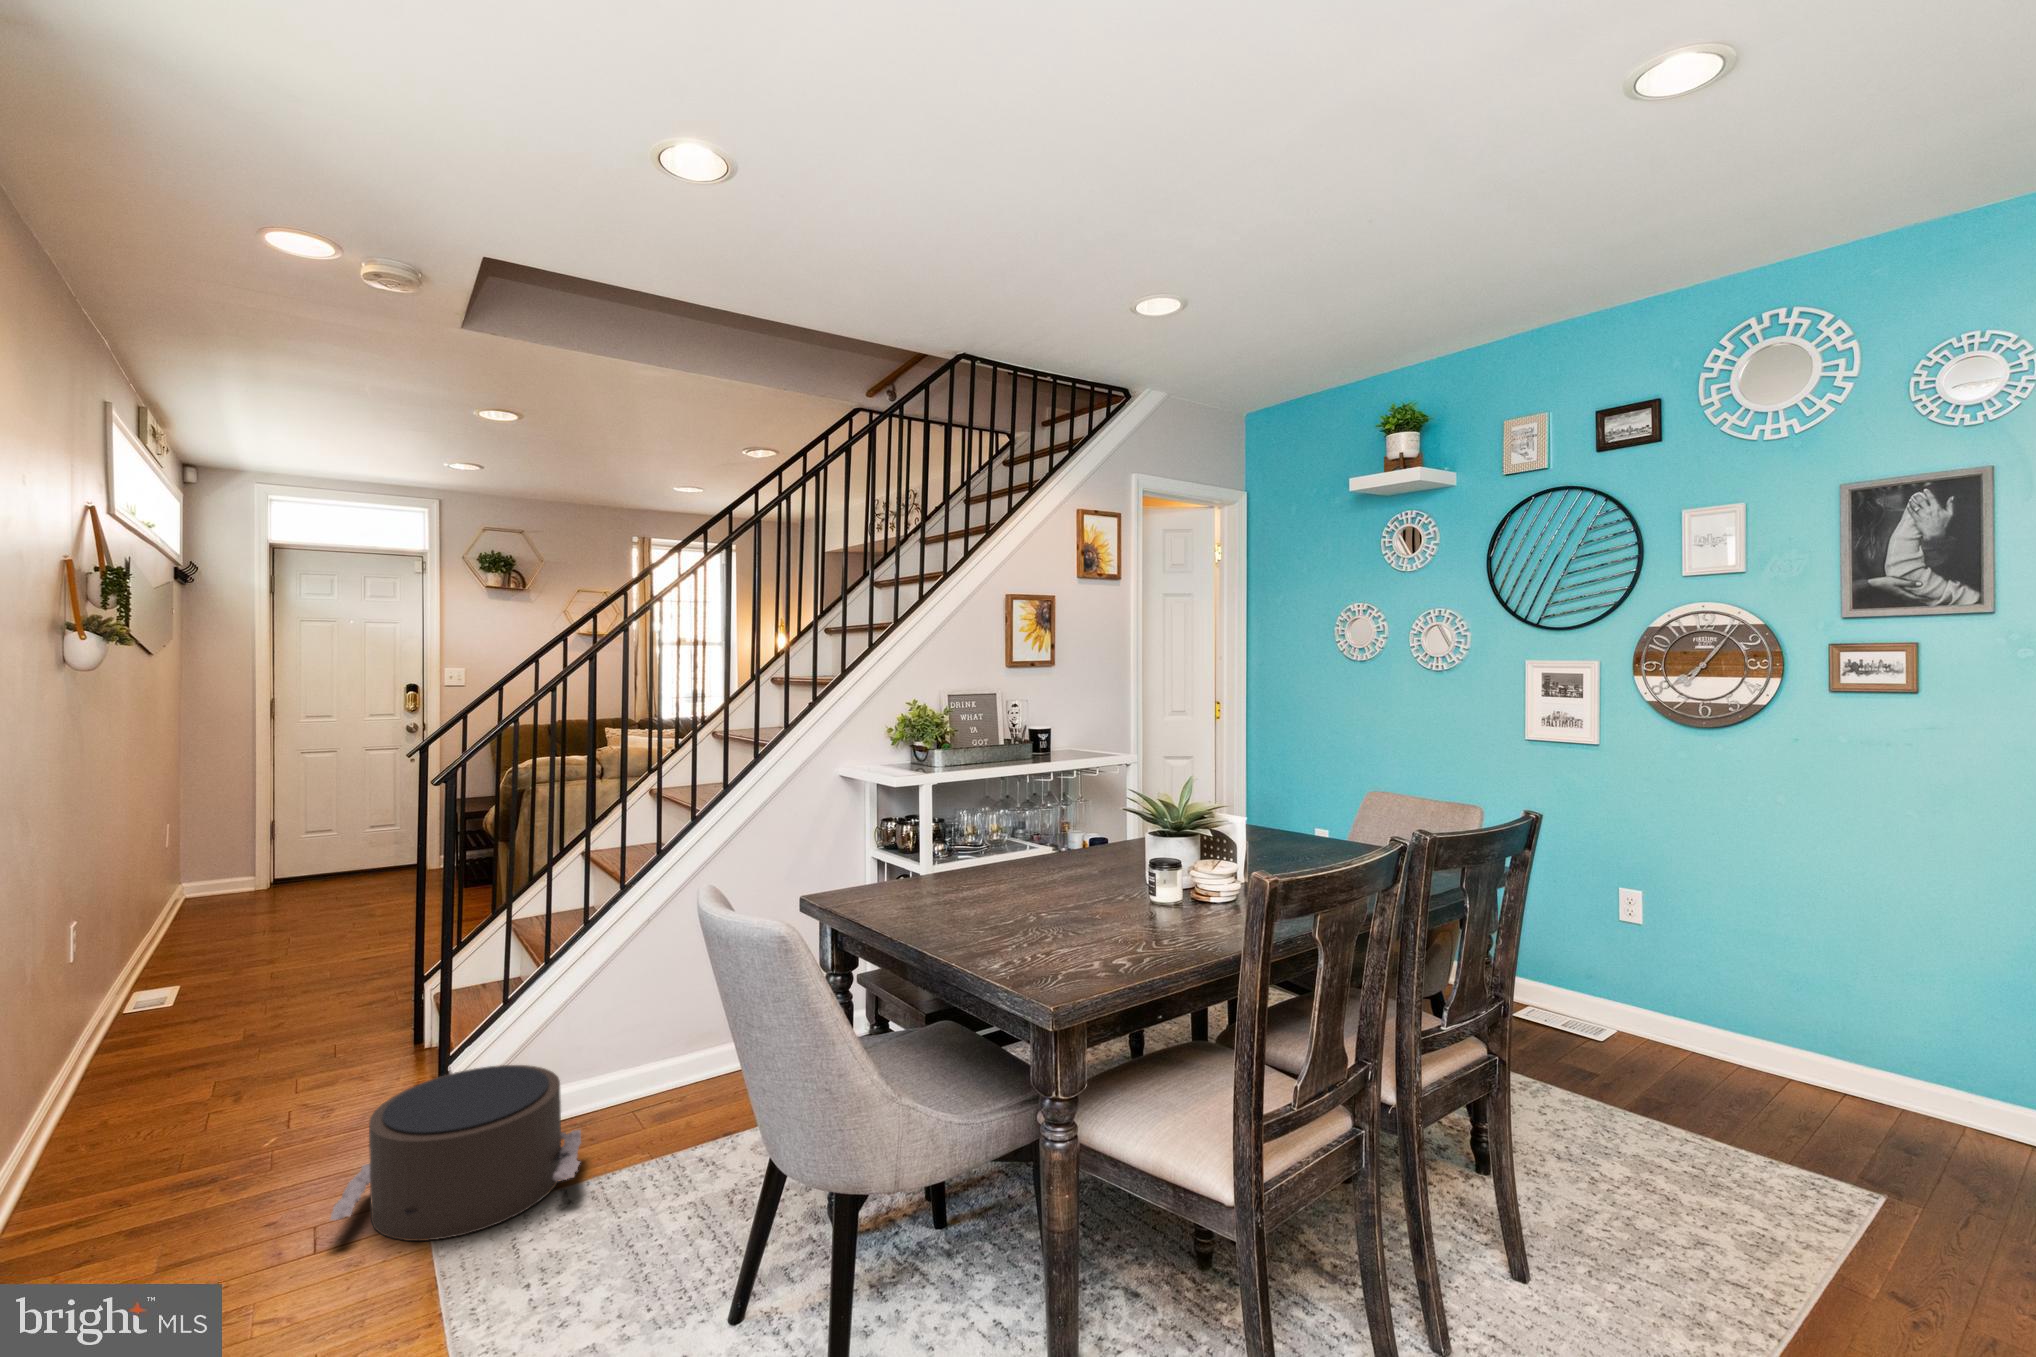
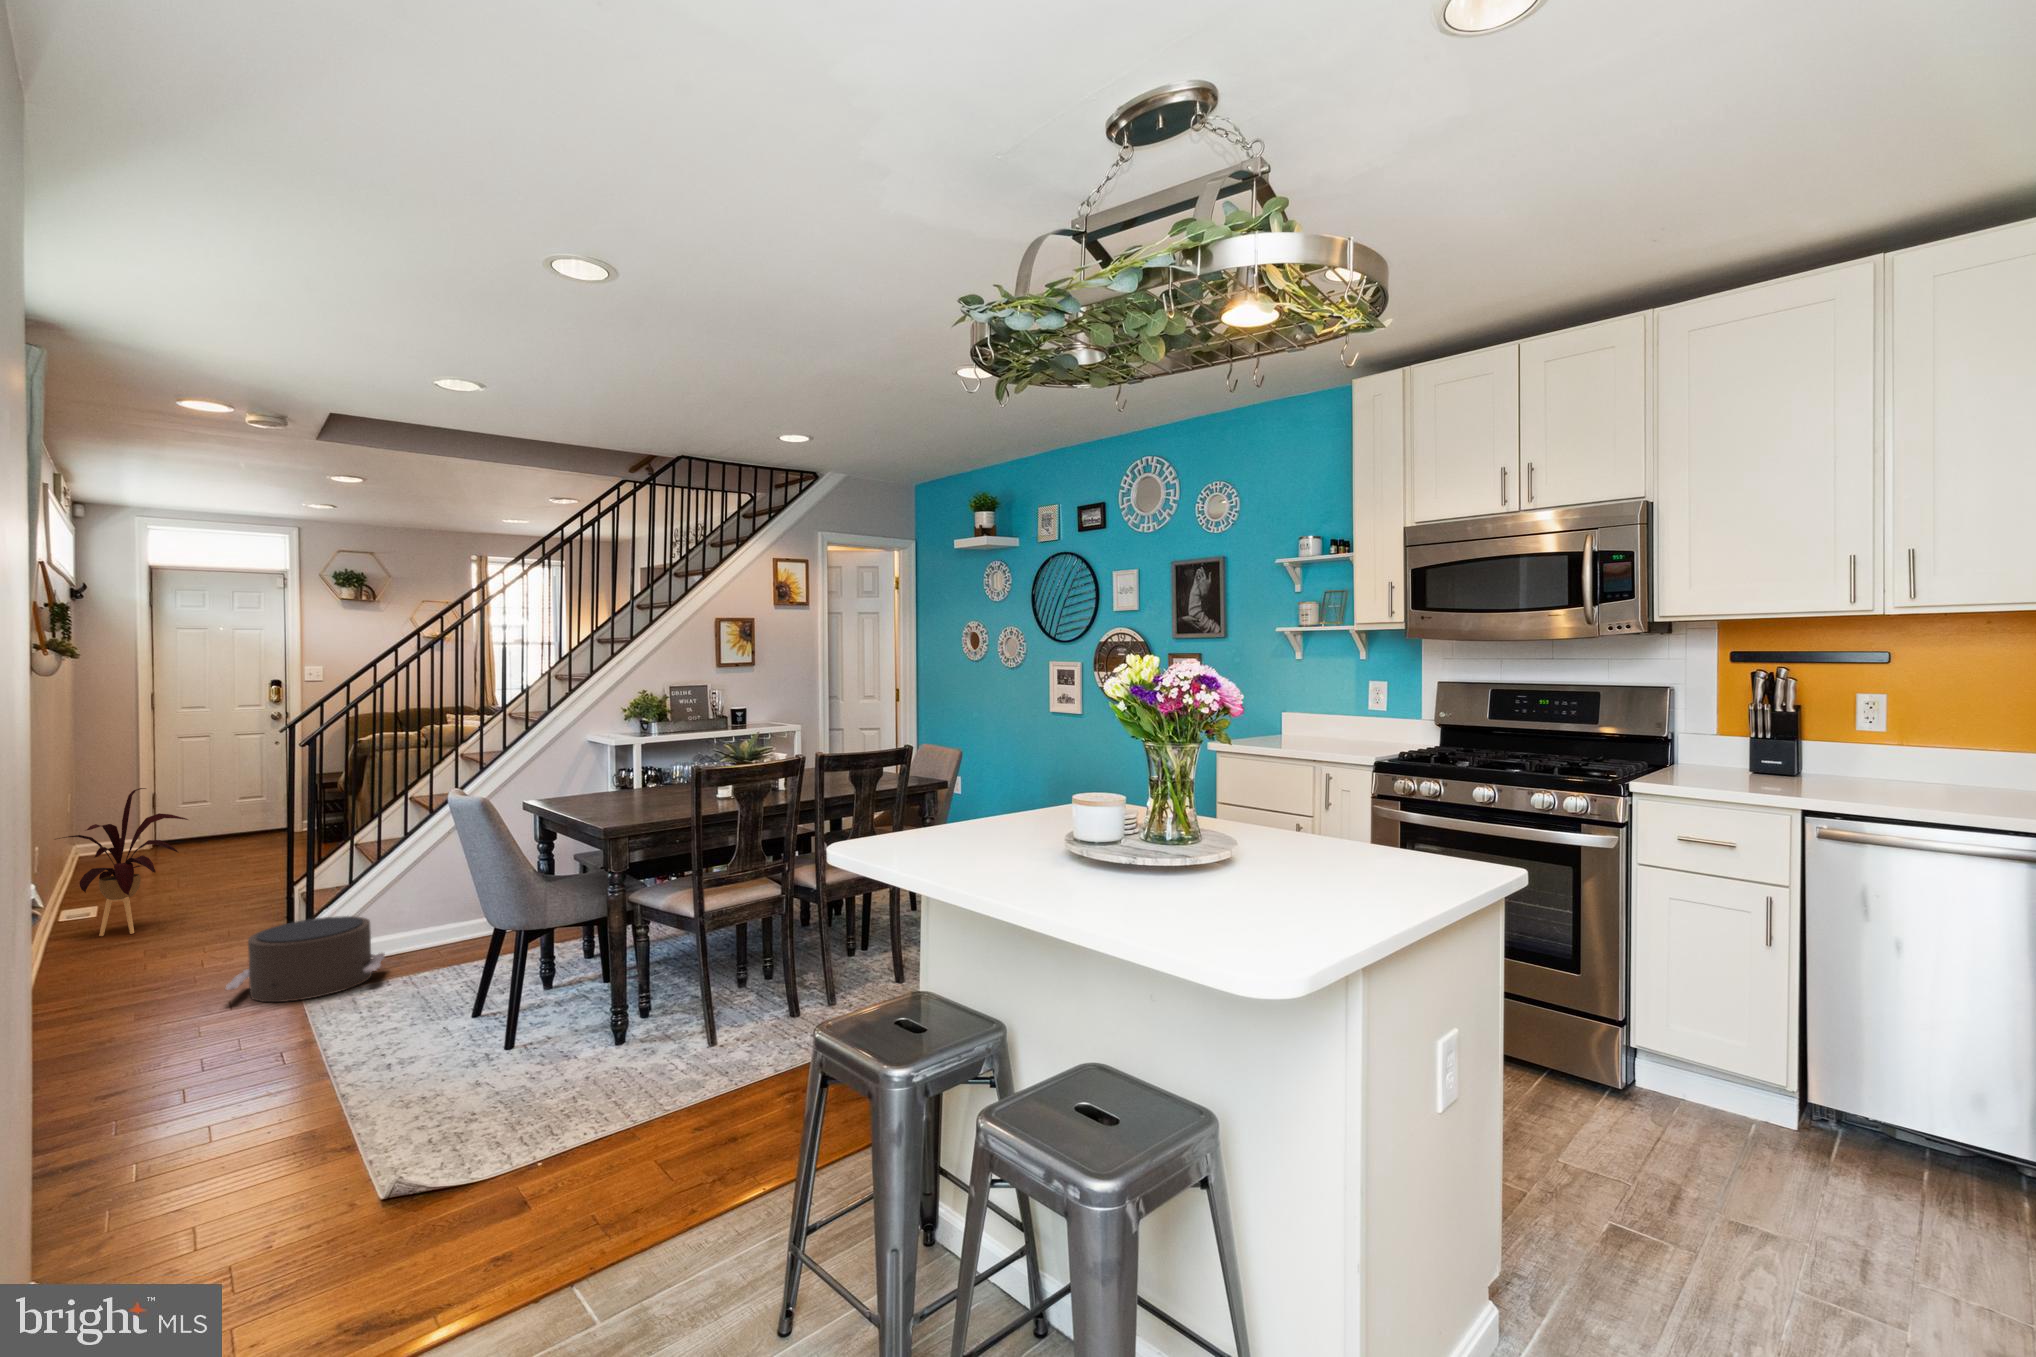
house plant: none [107,836,298,1053] -> present [59,788,188,936]

